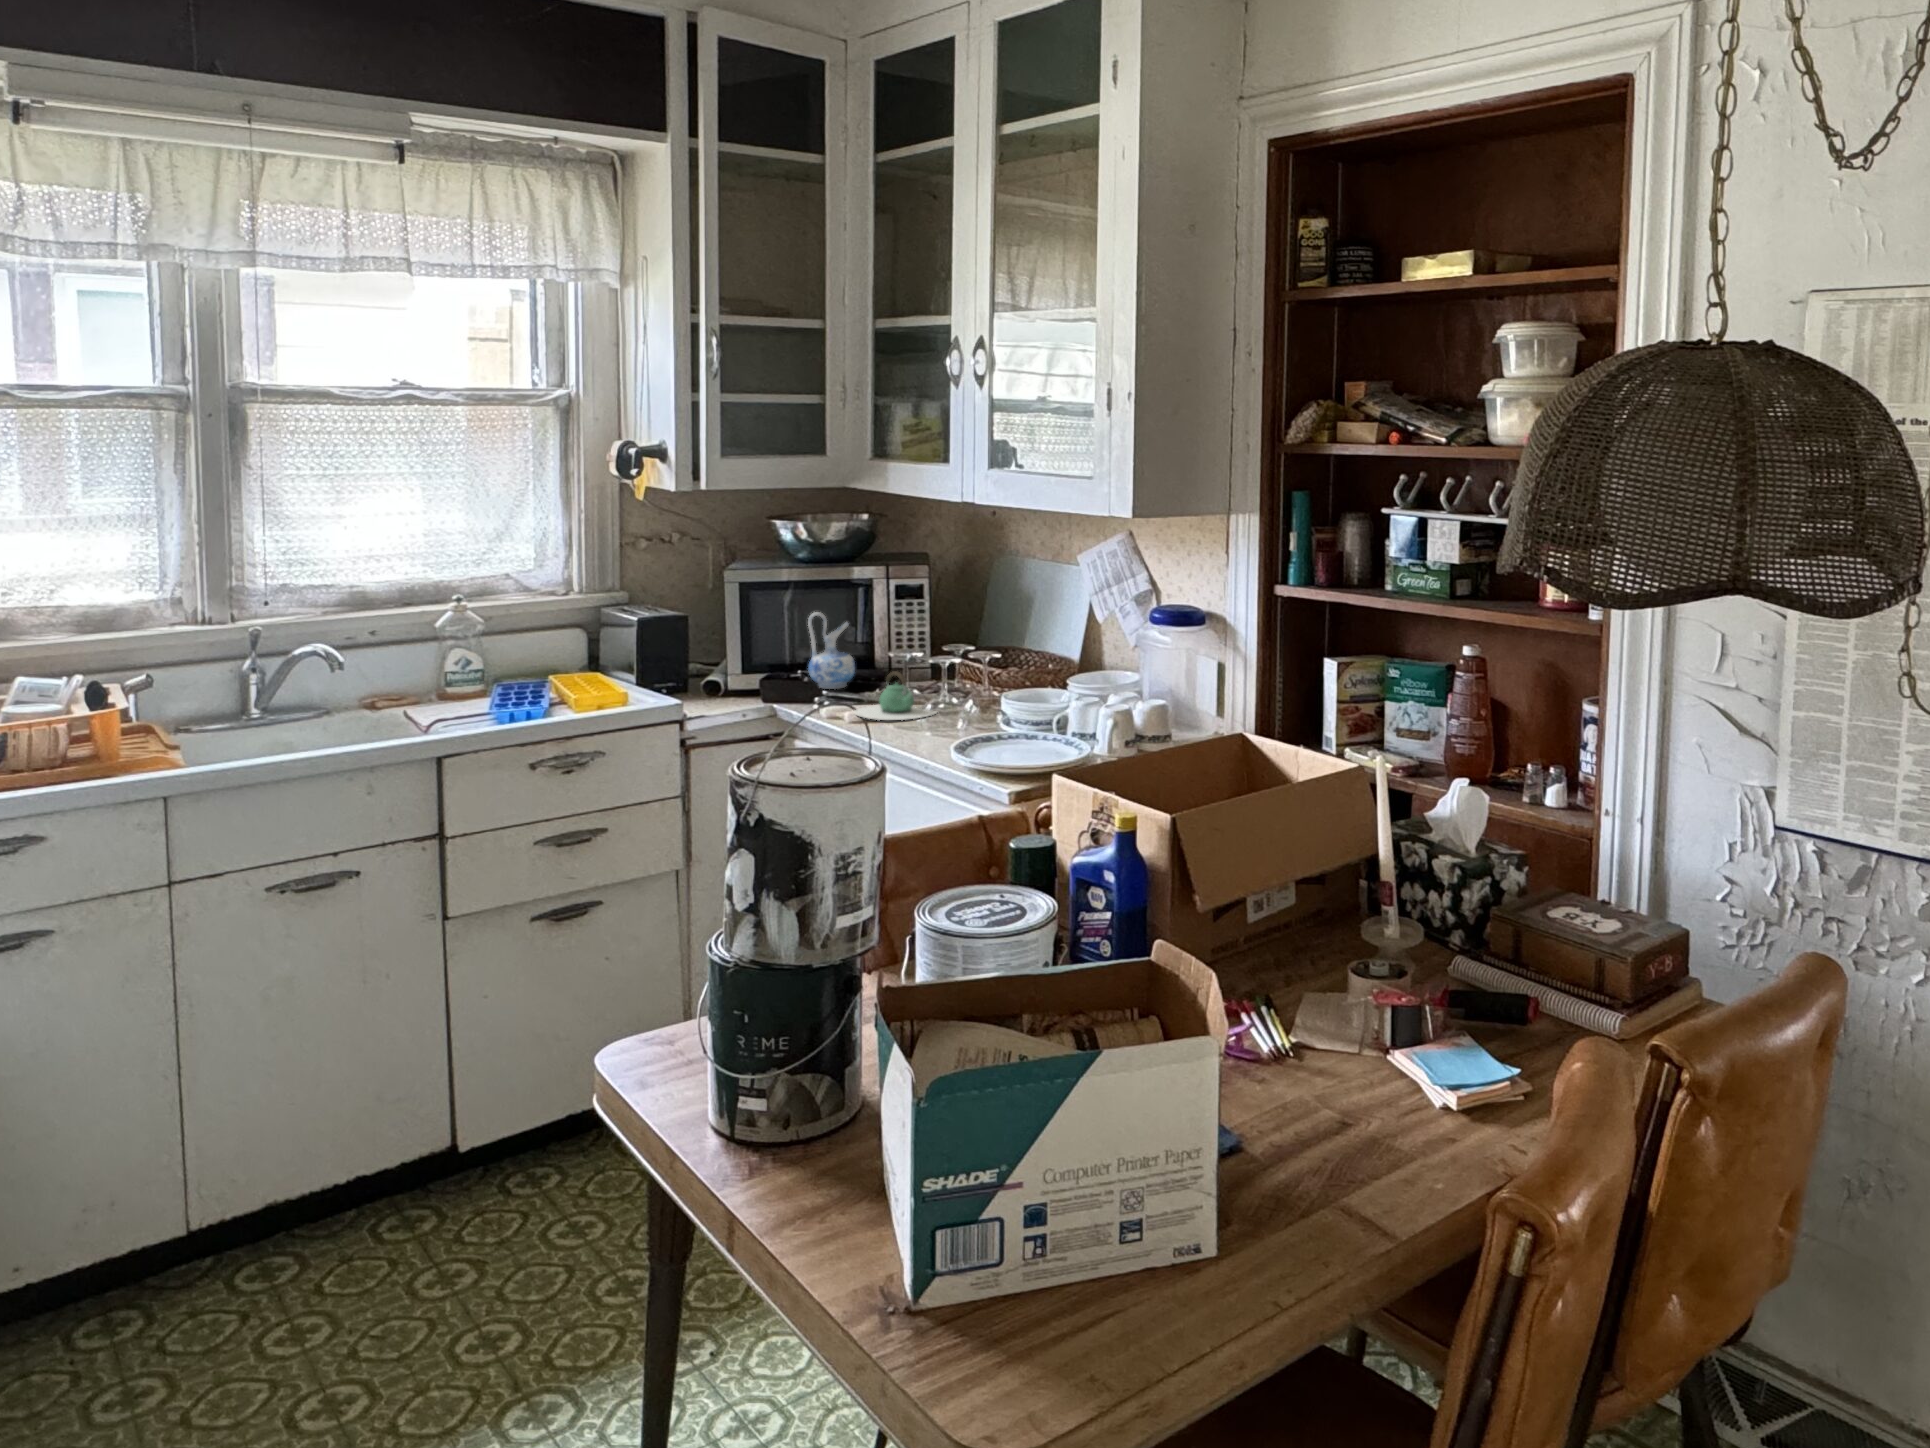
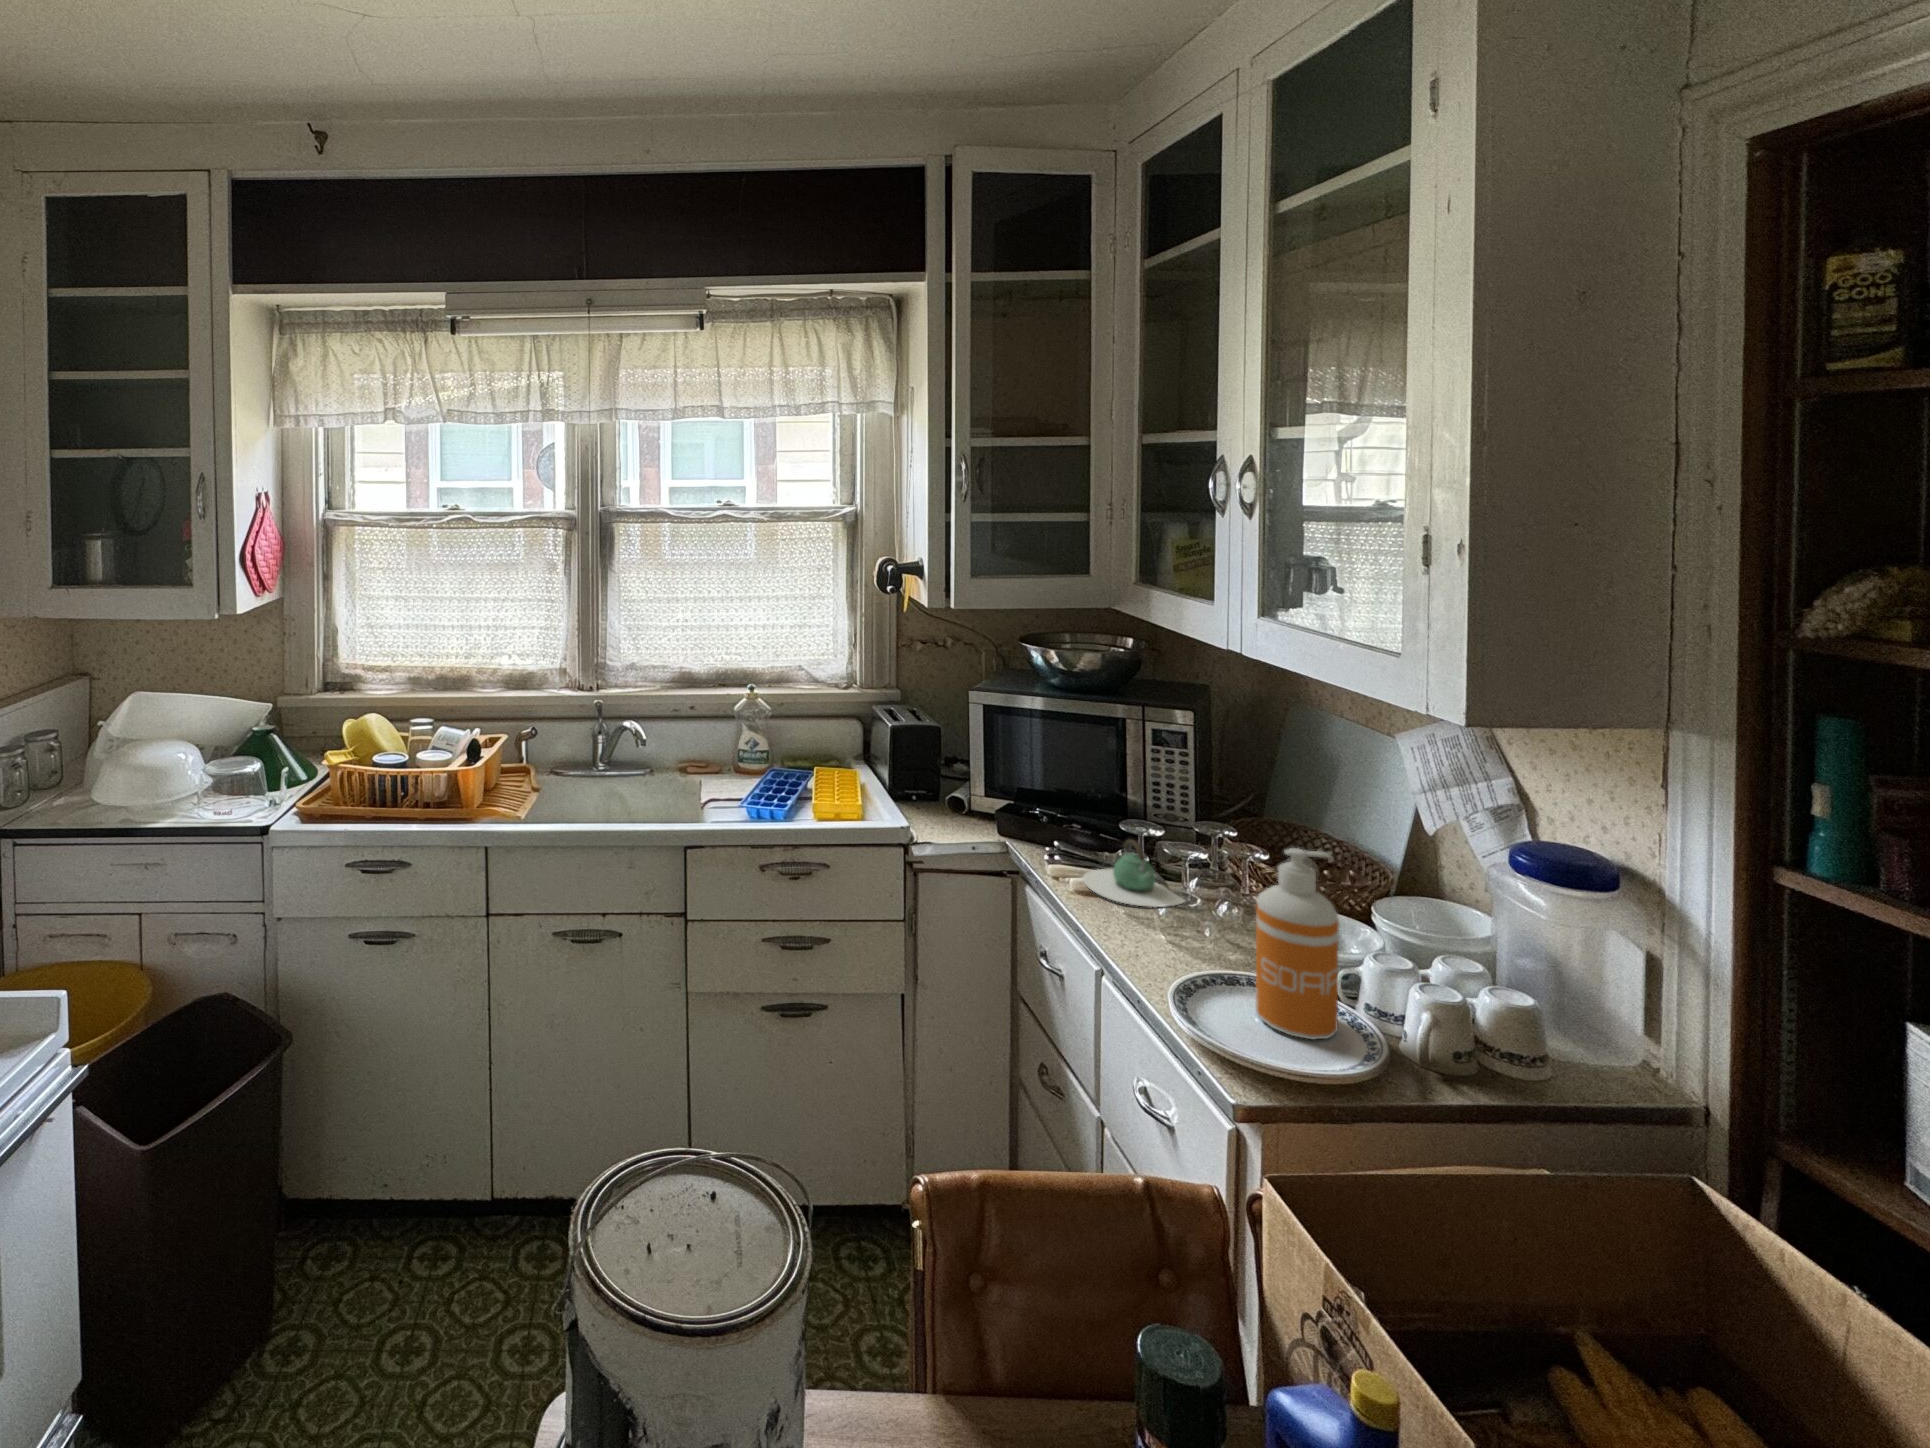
ceramic pitcher: present [808,612,855,689] -> none [1053,744,1106,830]
soap dispenser: none [1008,622,1061,755] -> present [1256,848,1339,1039]

